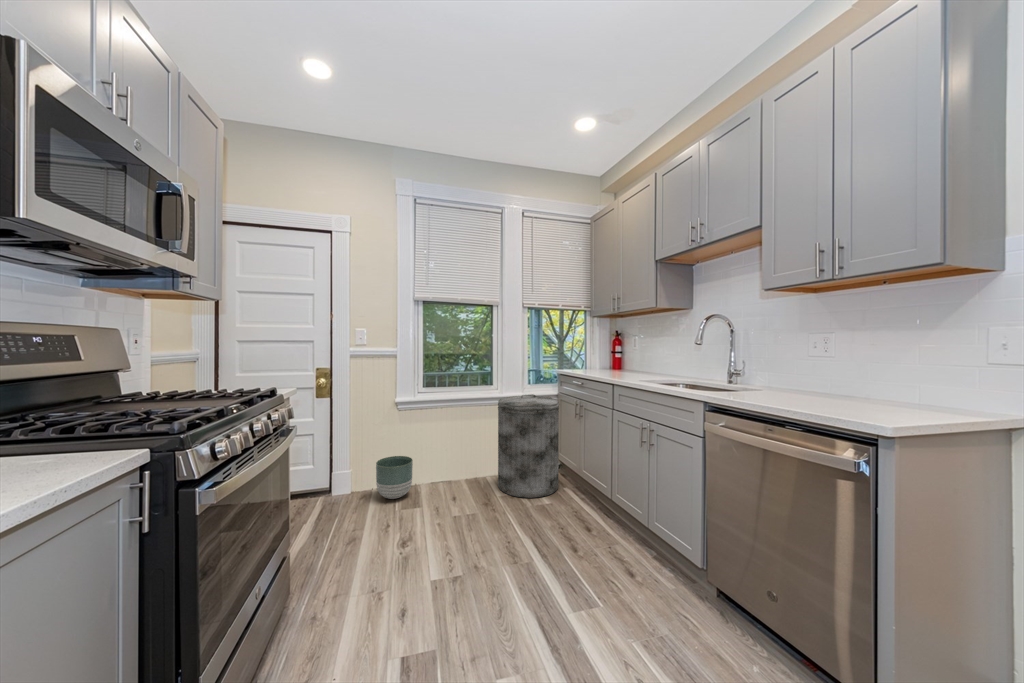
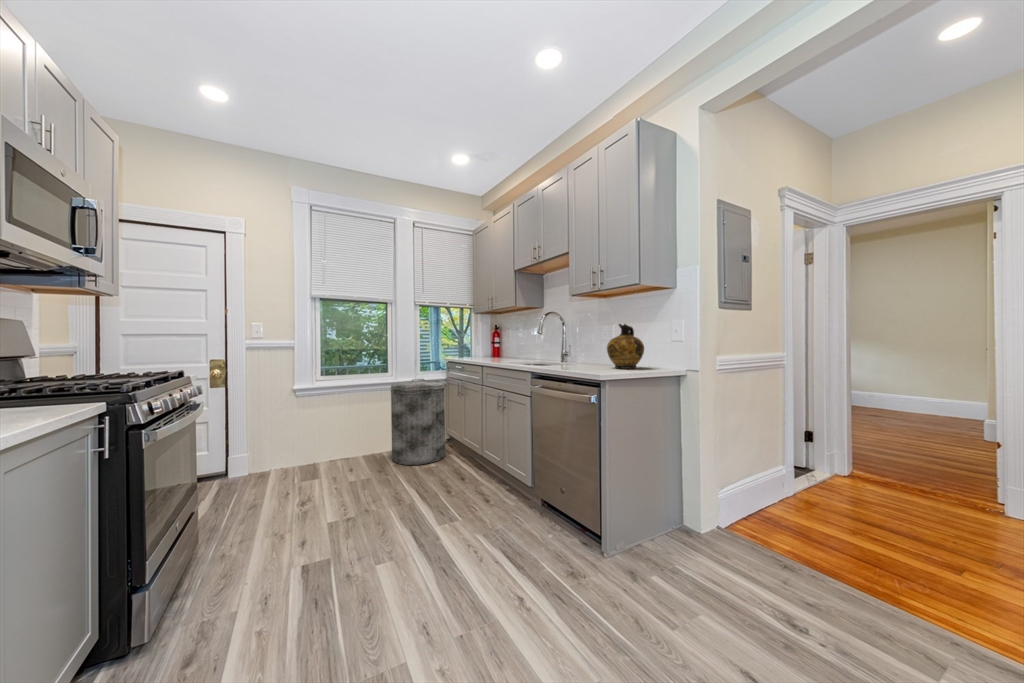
ceramic jug: none [826,335,903,406] -> present [607,324,644,369]
planter: present [376,456,413,499] -> none [274,439,310,476]

